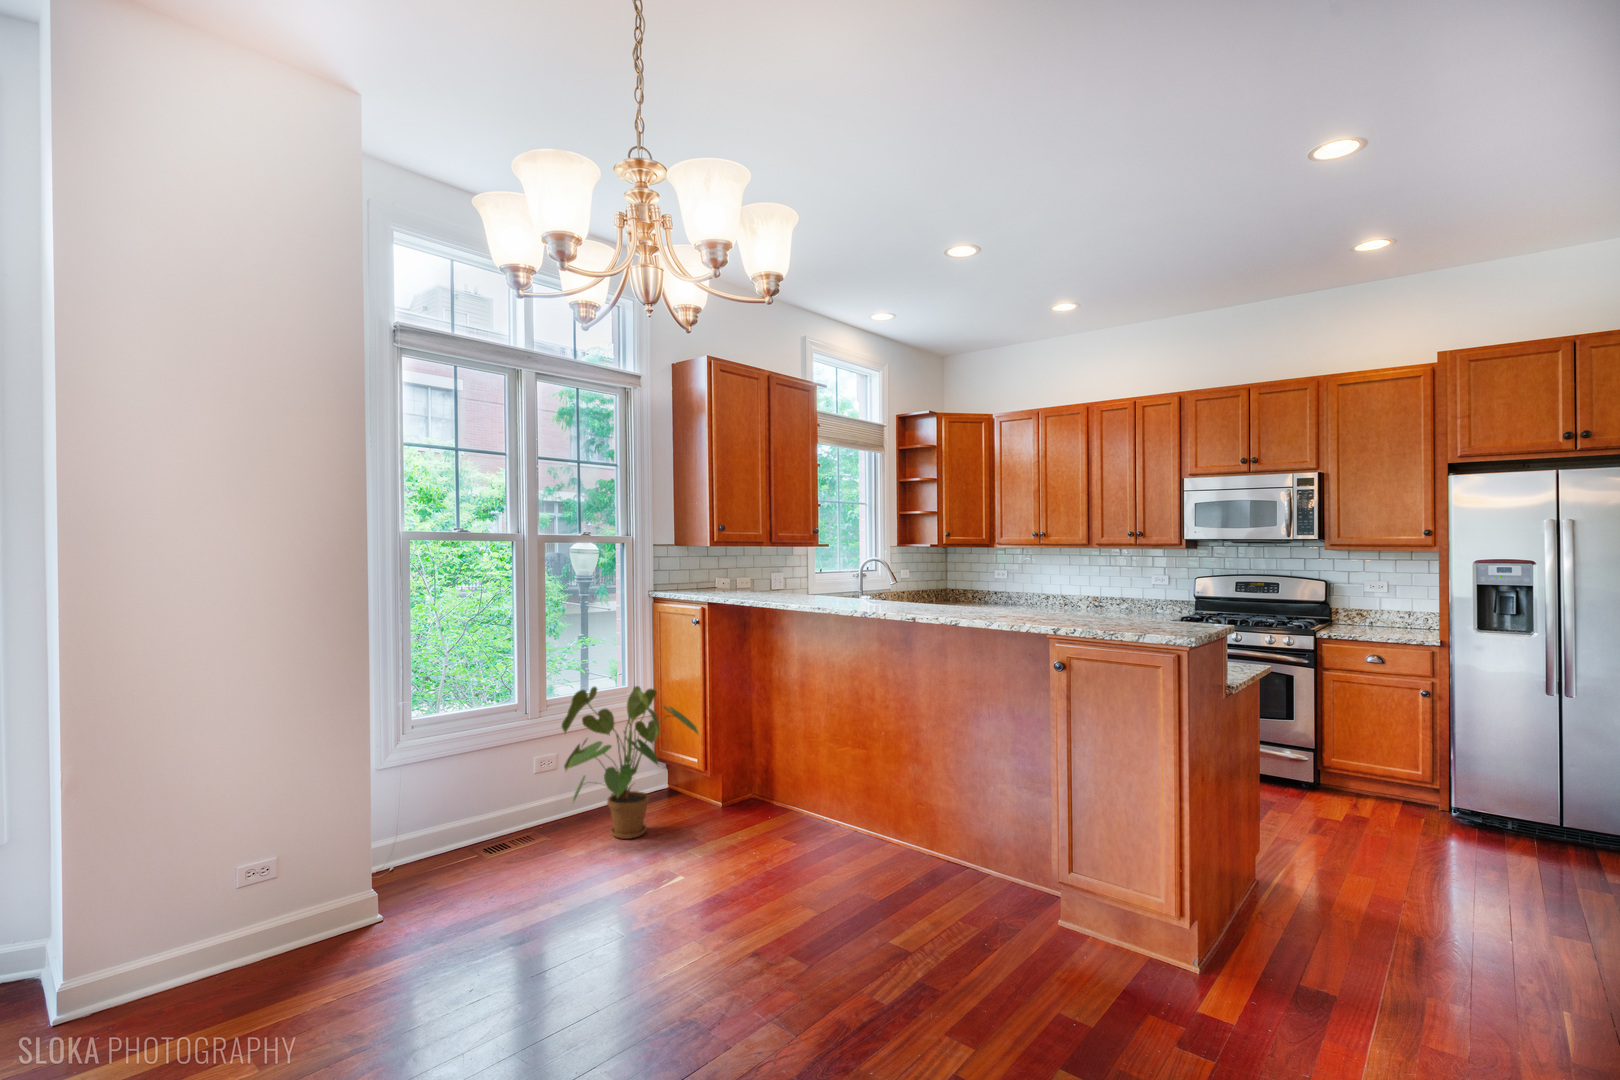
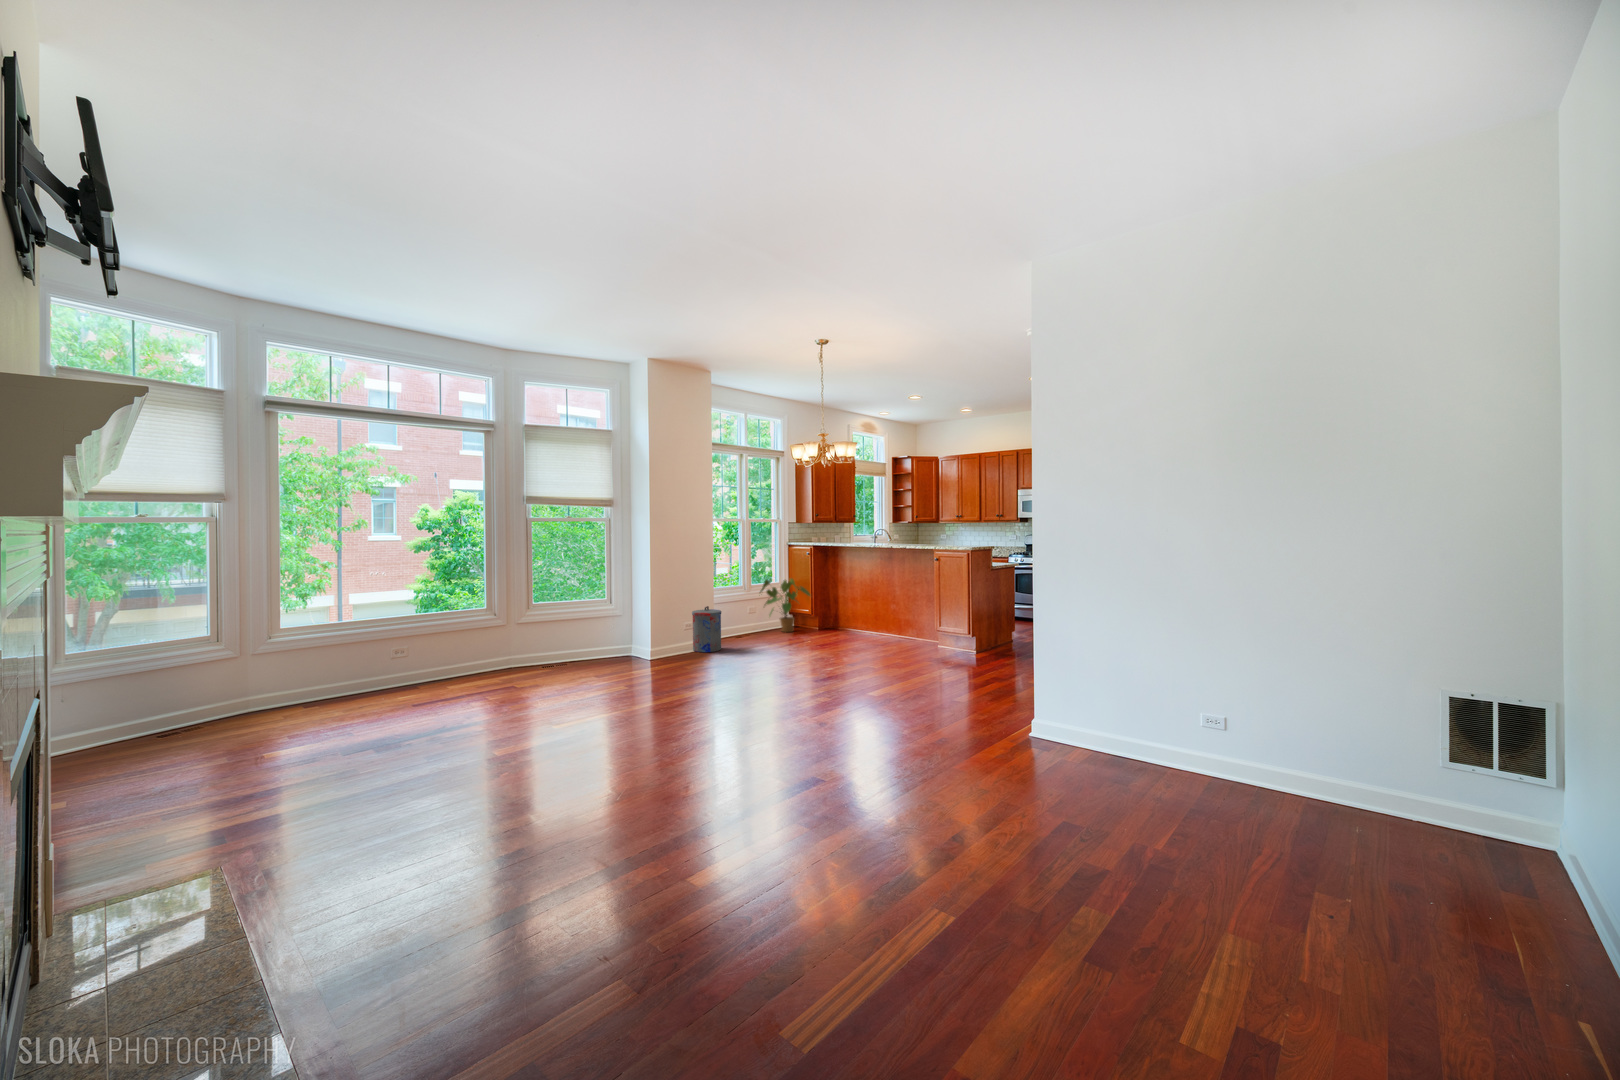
trash can: none [235,820,352,997] -> present [692,606,721,652]

